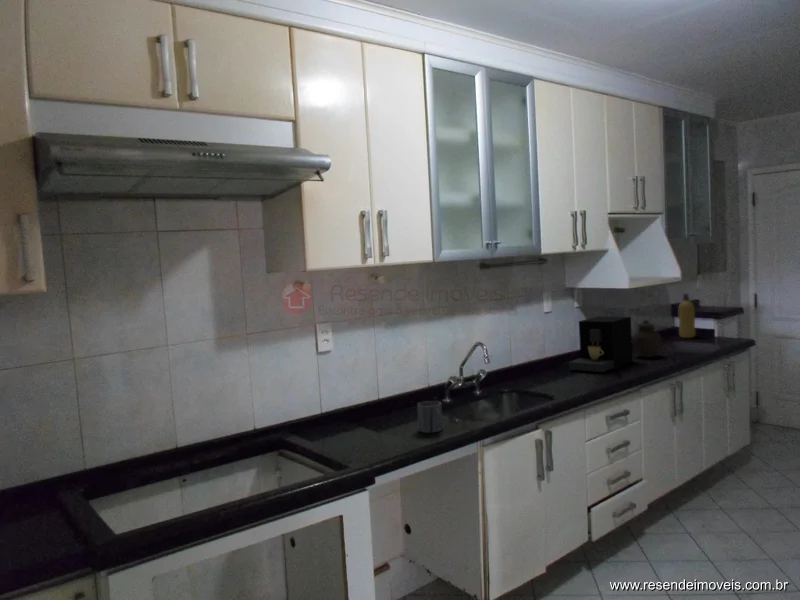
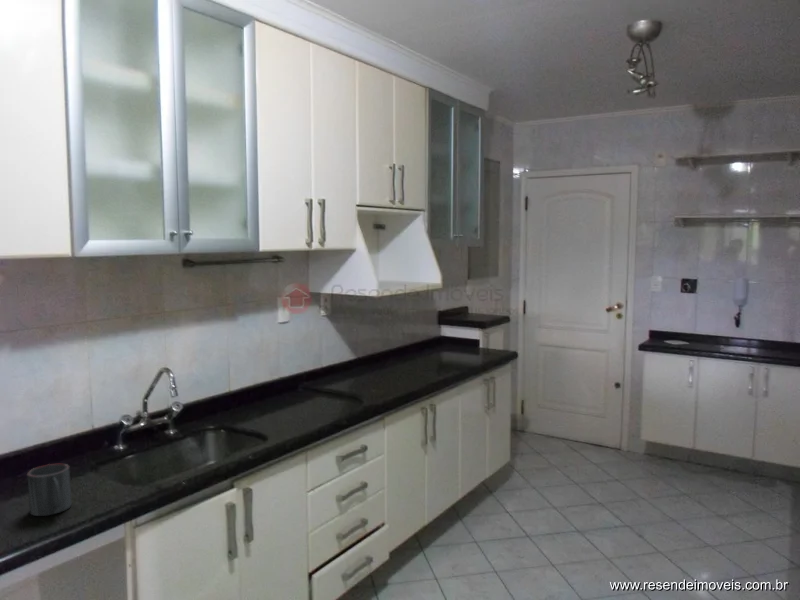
bottle: present [679,294,695,338] -> none [444,301,460,349]
coffee maker: present [569,317,633,372] -> none [305,328,384,398]
jar: present [632,320,662,357] -> none [386,332,418,376]

